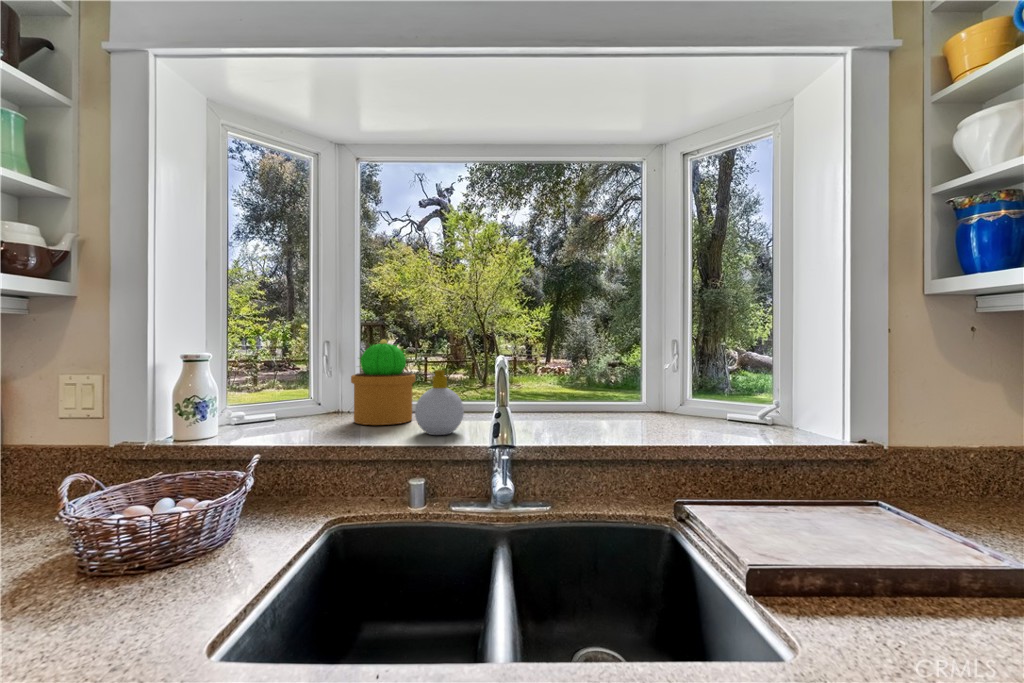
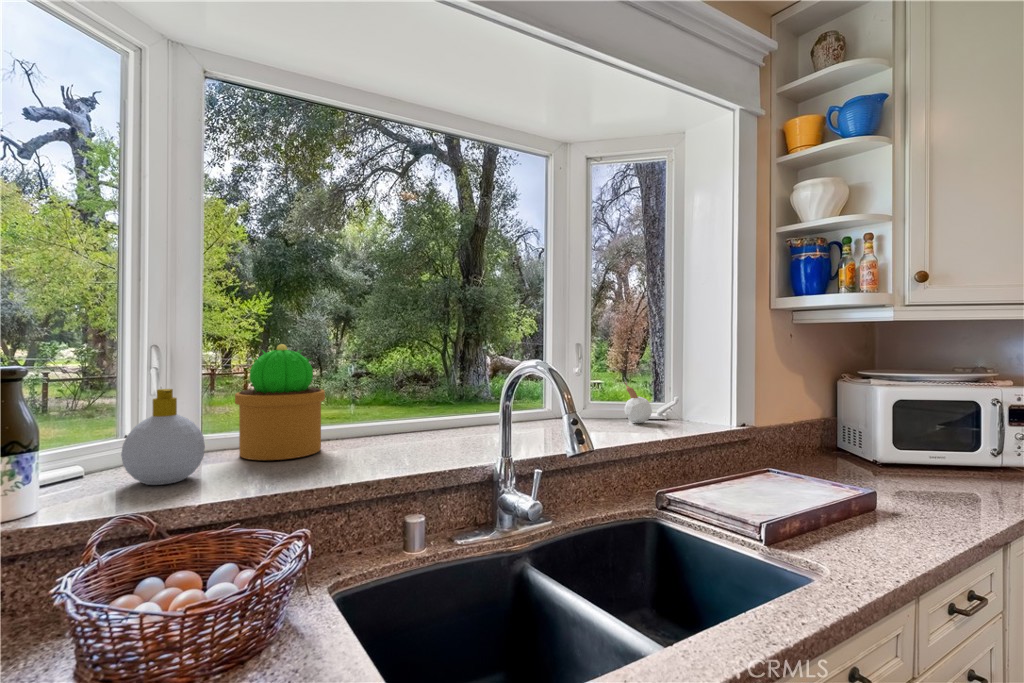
soap bottle: present [415,370,464,435] -> present [121,389,205,485]
candle: none [714,377,746,428] -> present [624,378,652,423]

